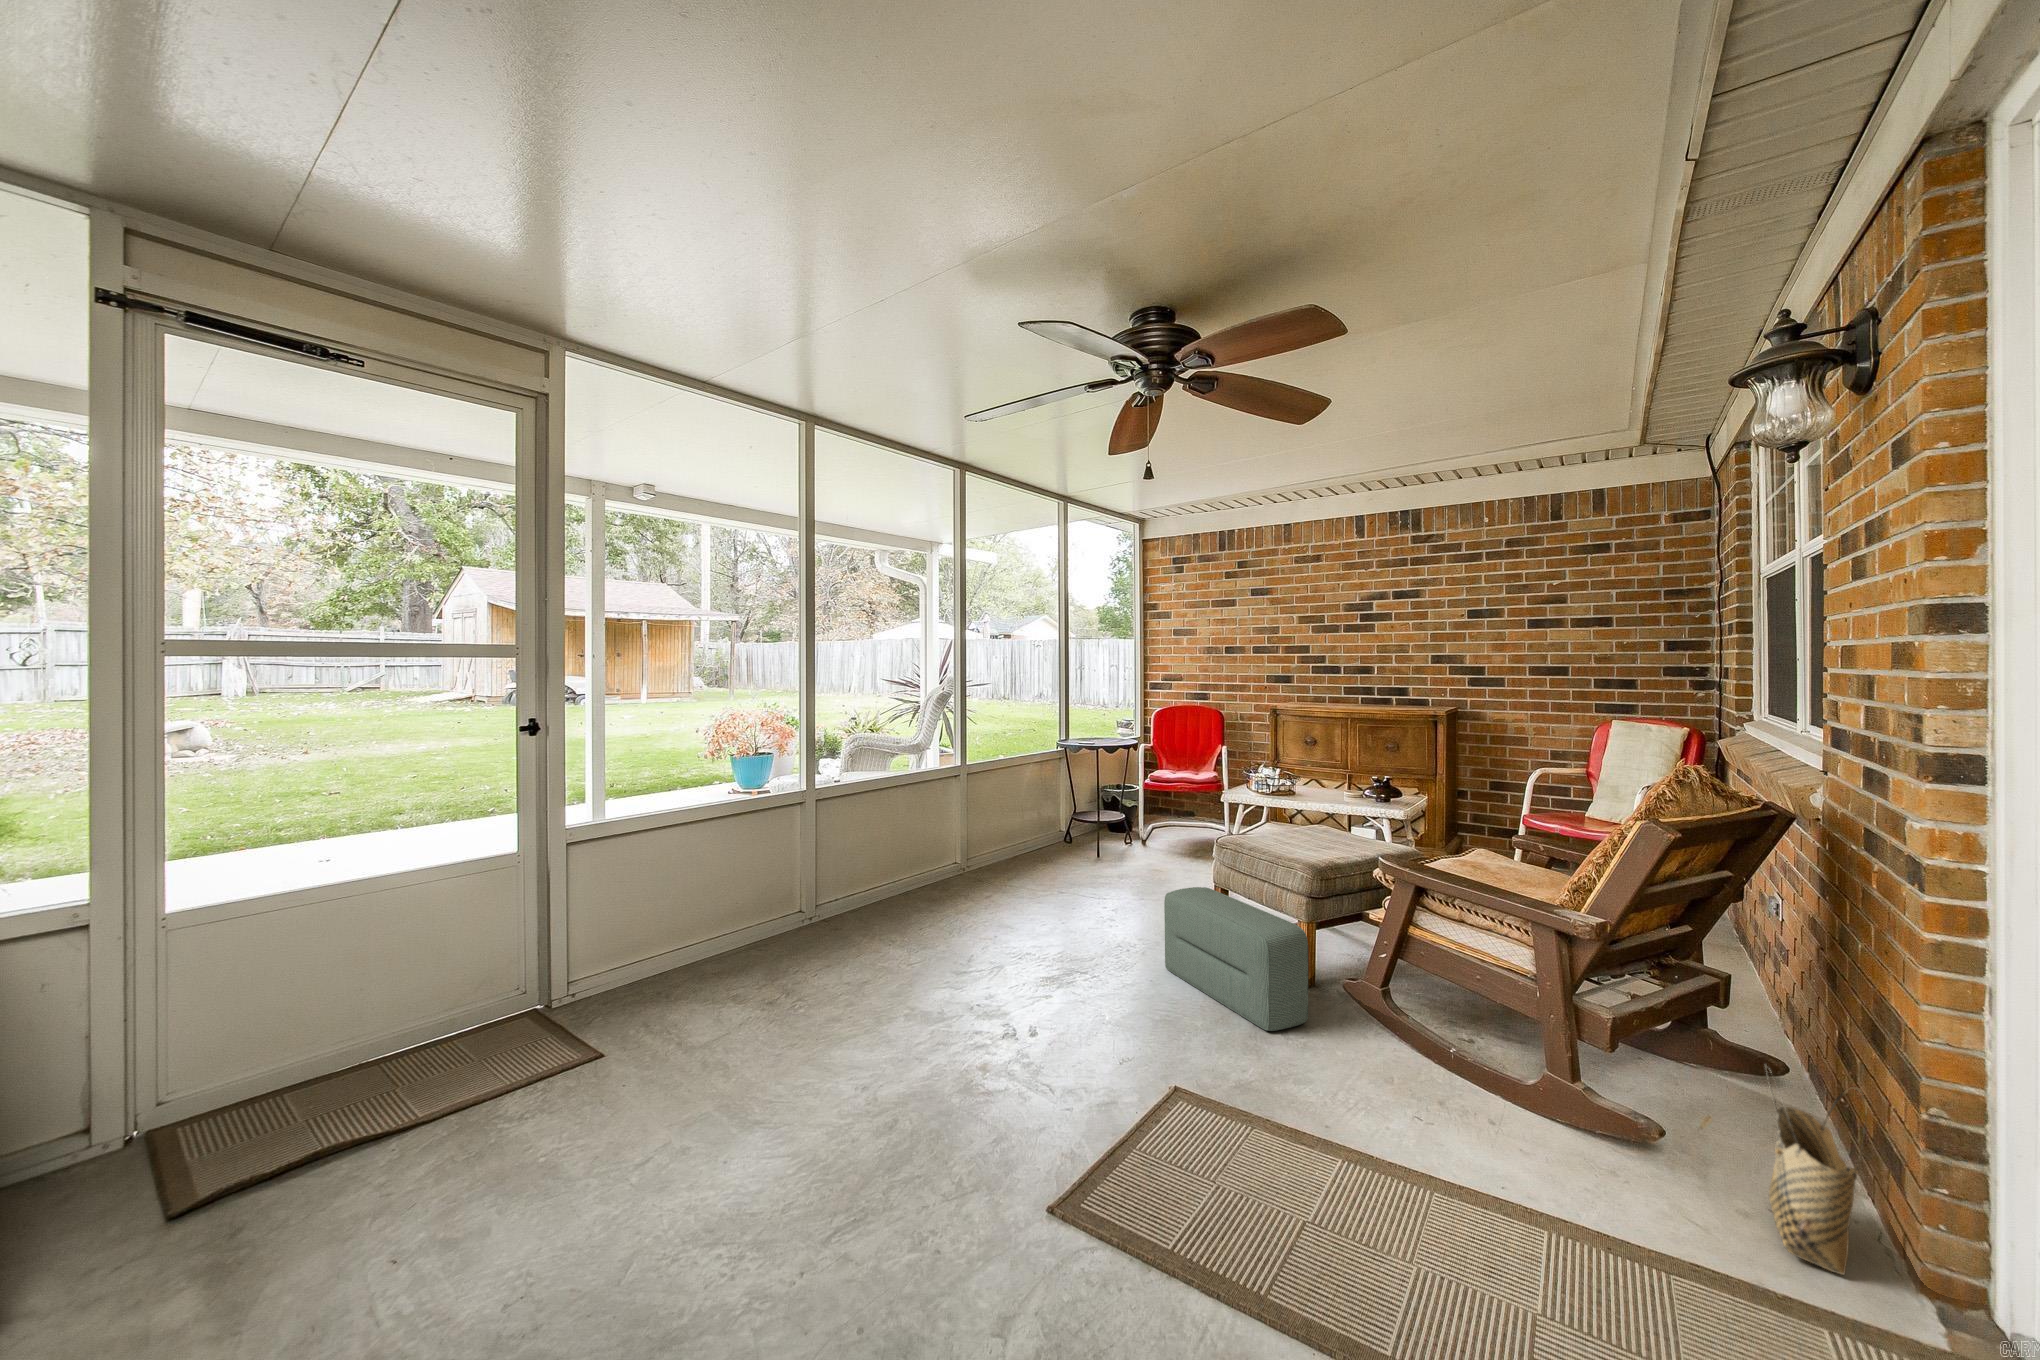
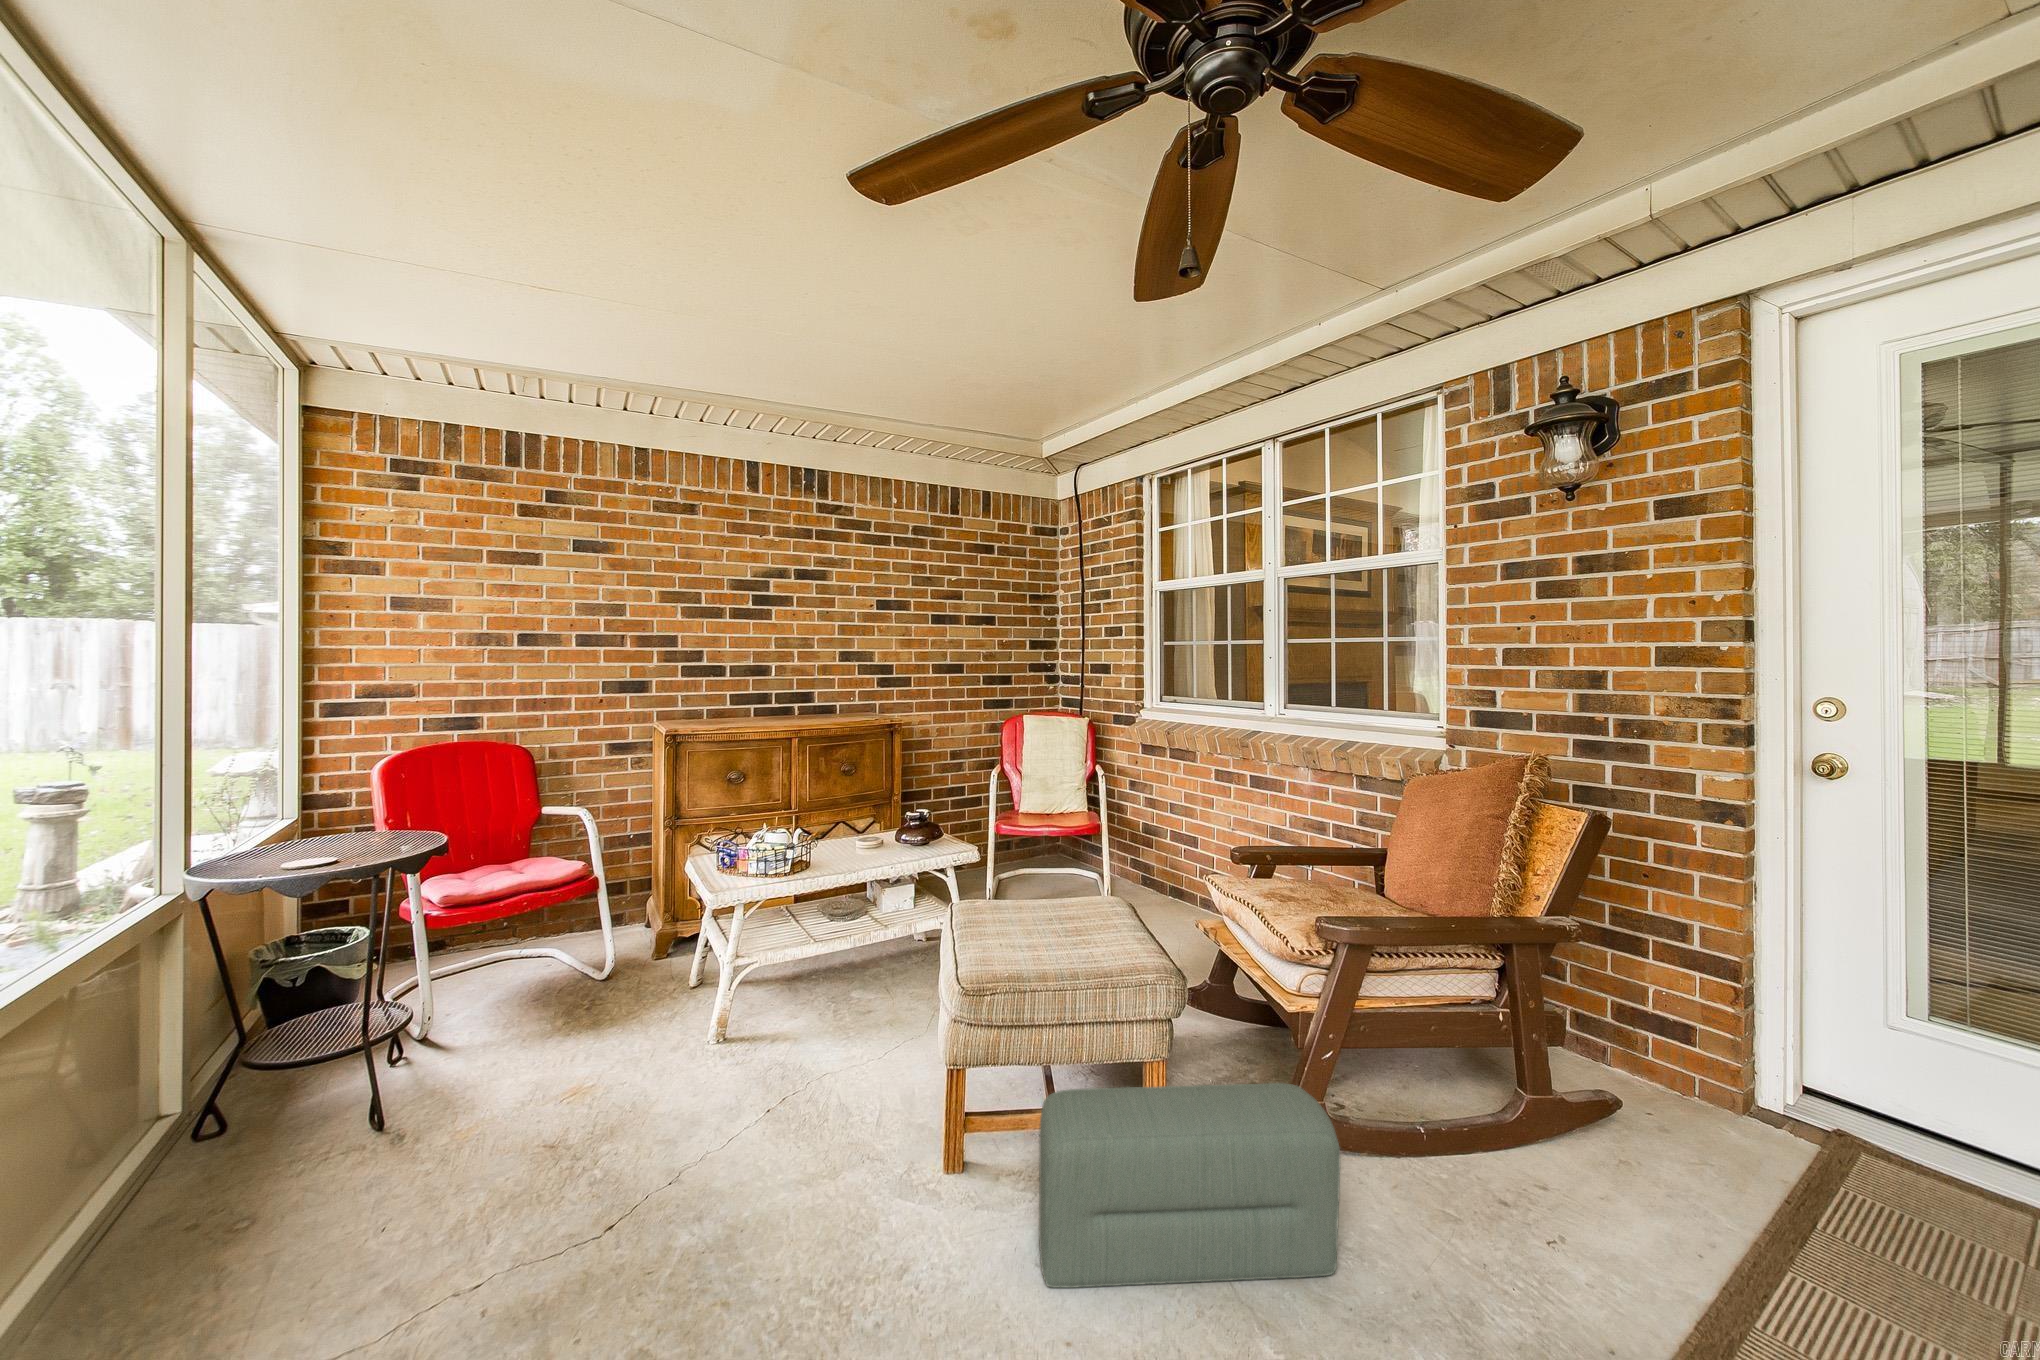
woven basket: present [1764,1064,1867,1275] -> none [1650,1005,1772,1158]

